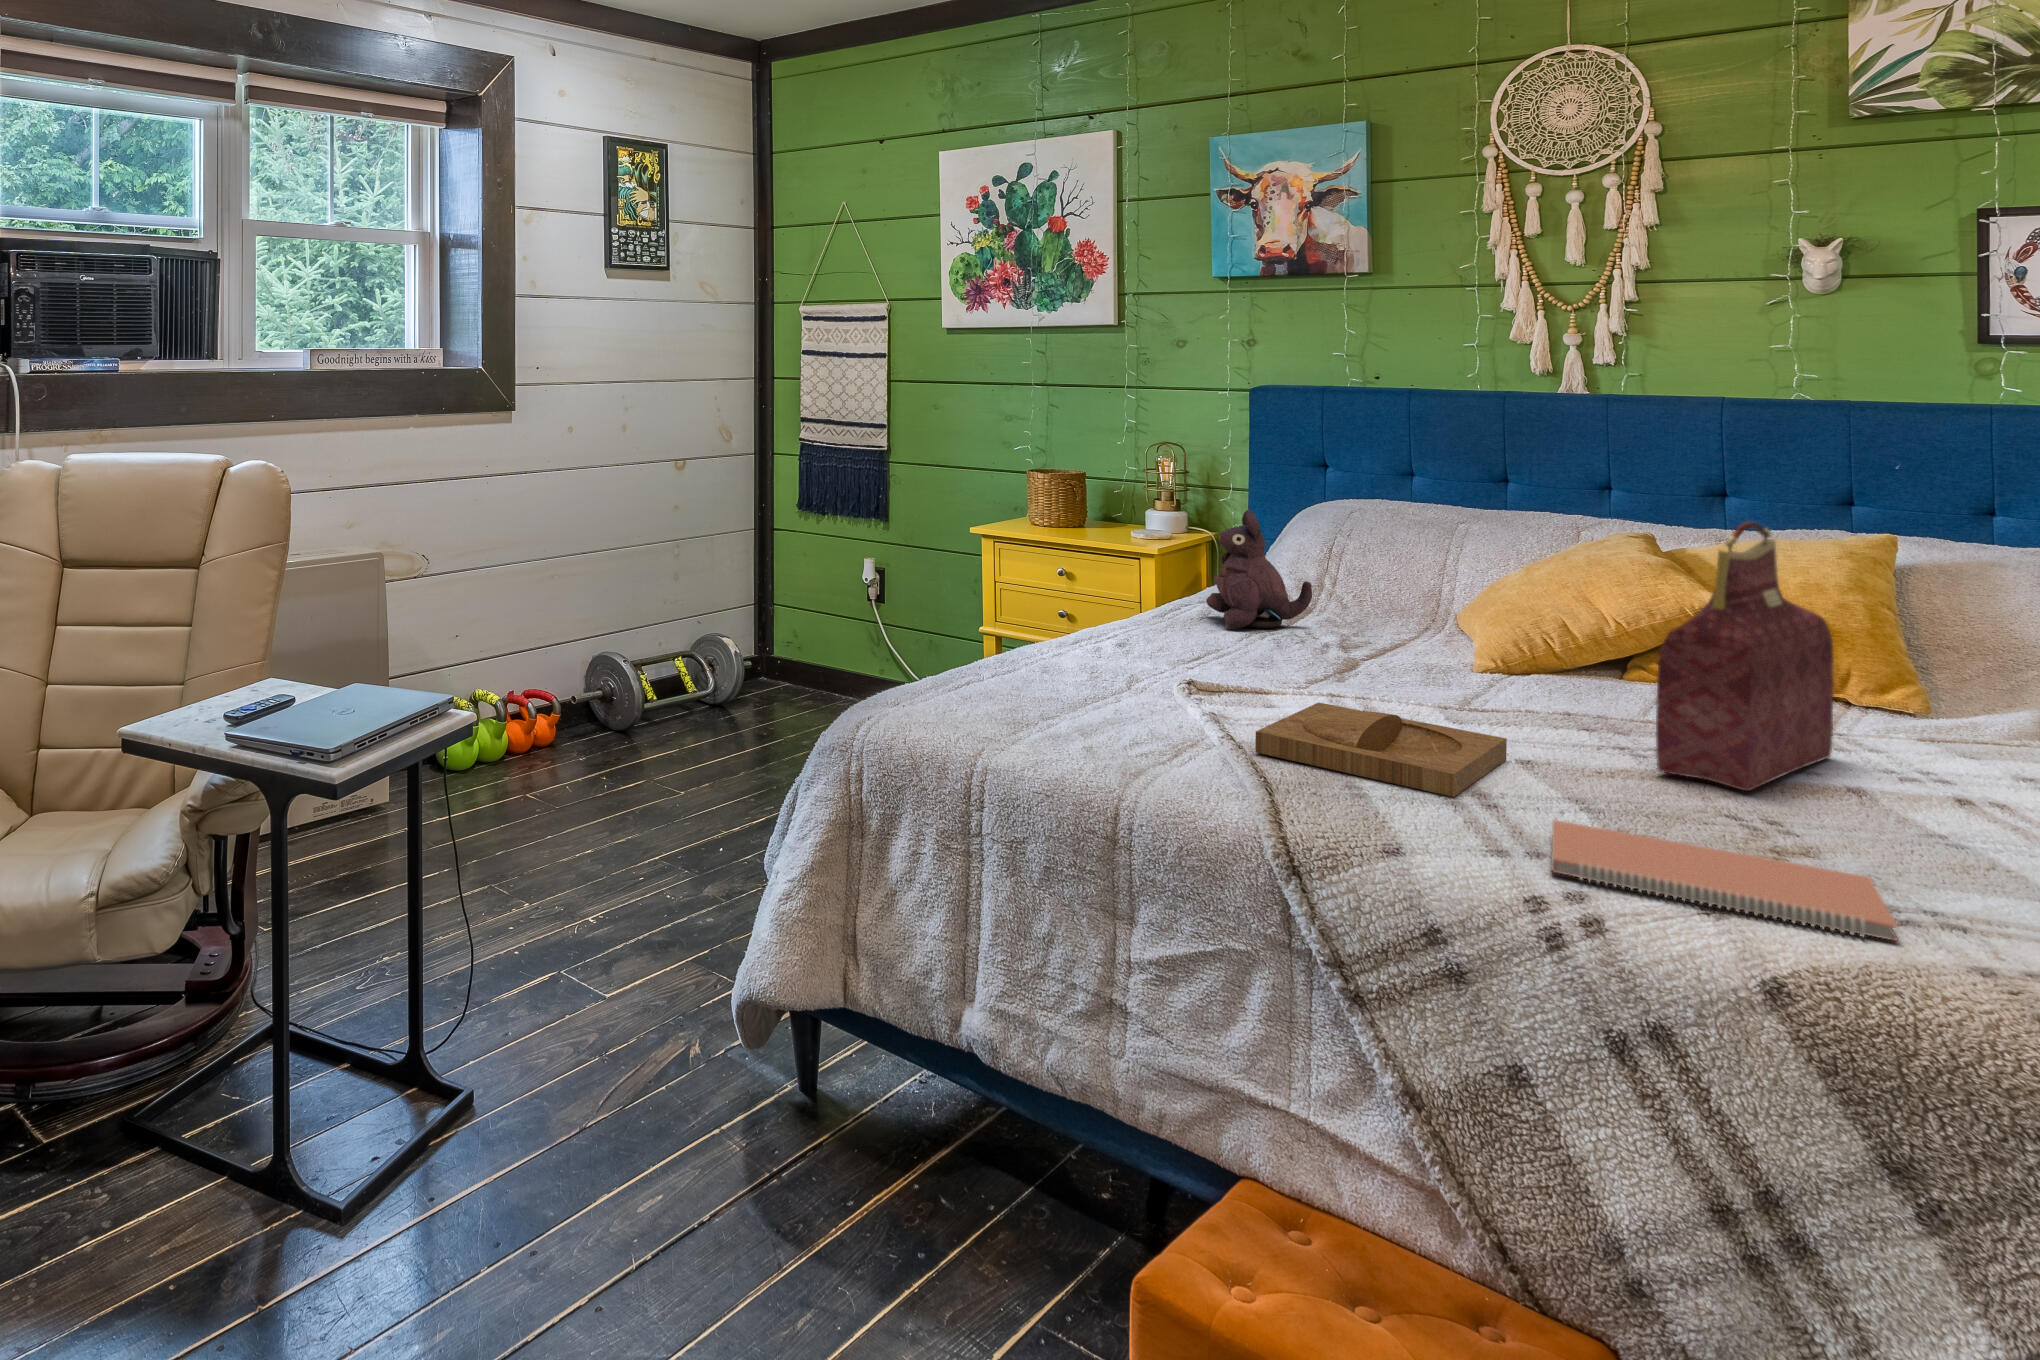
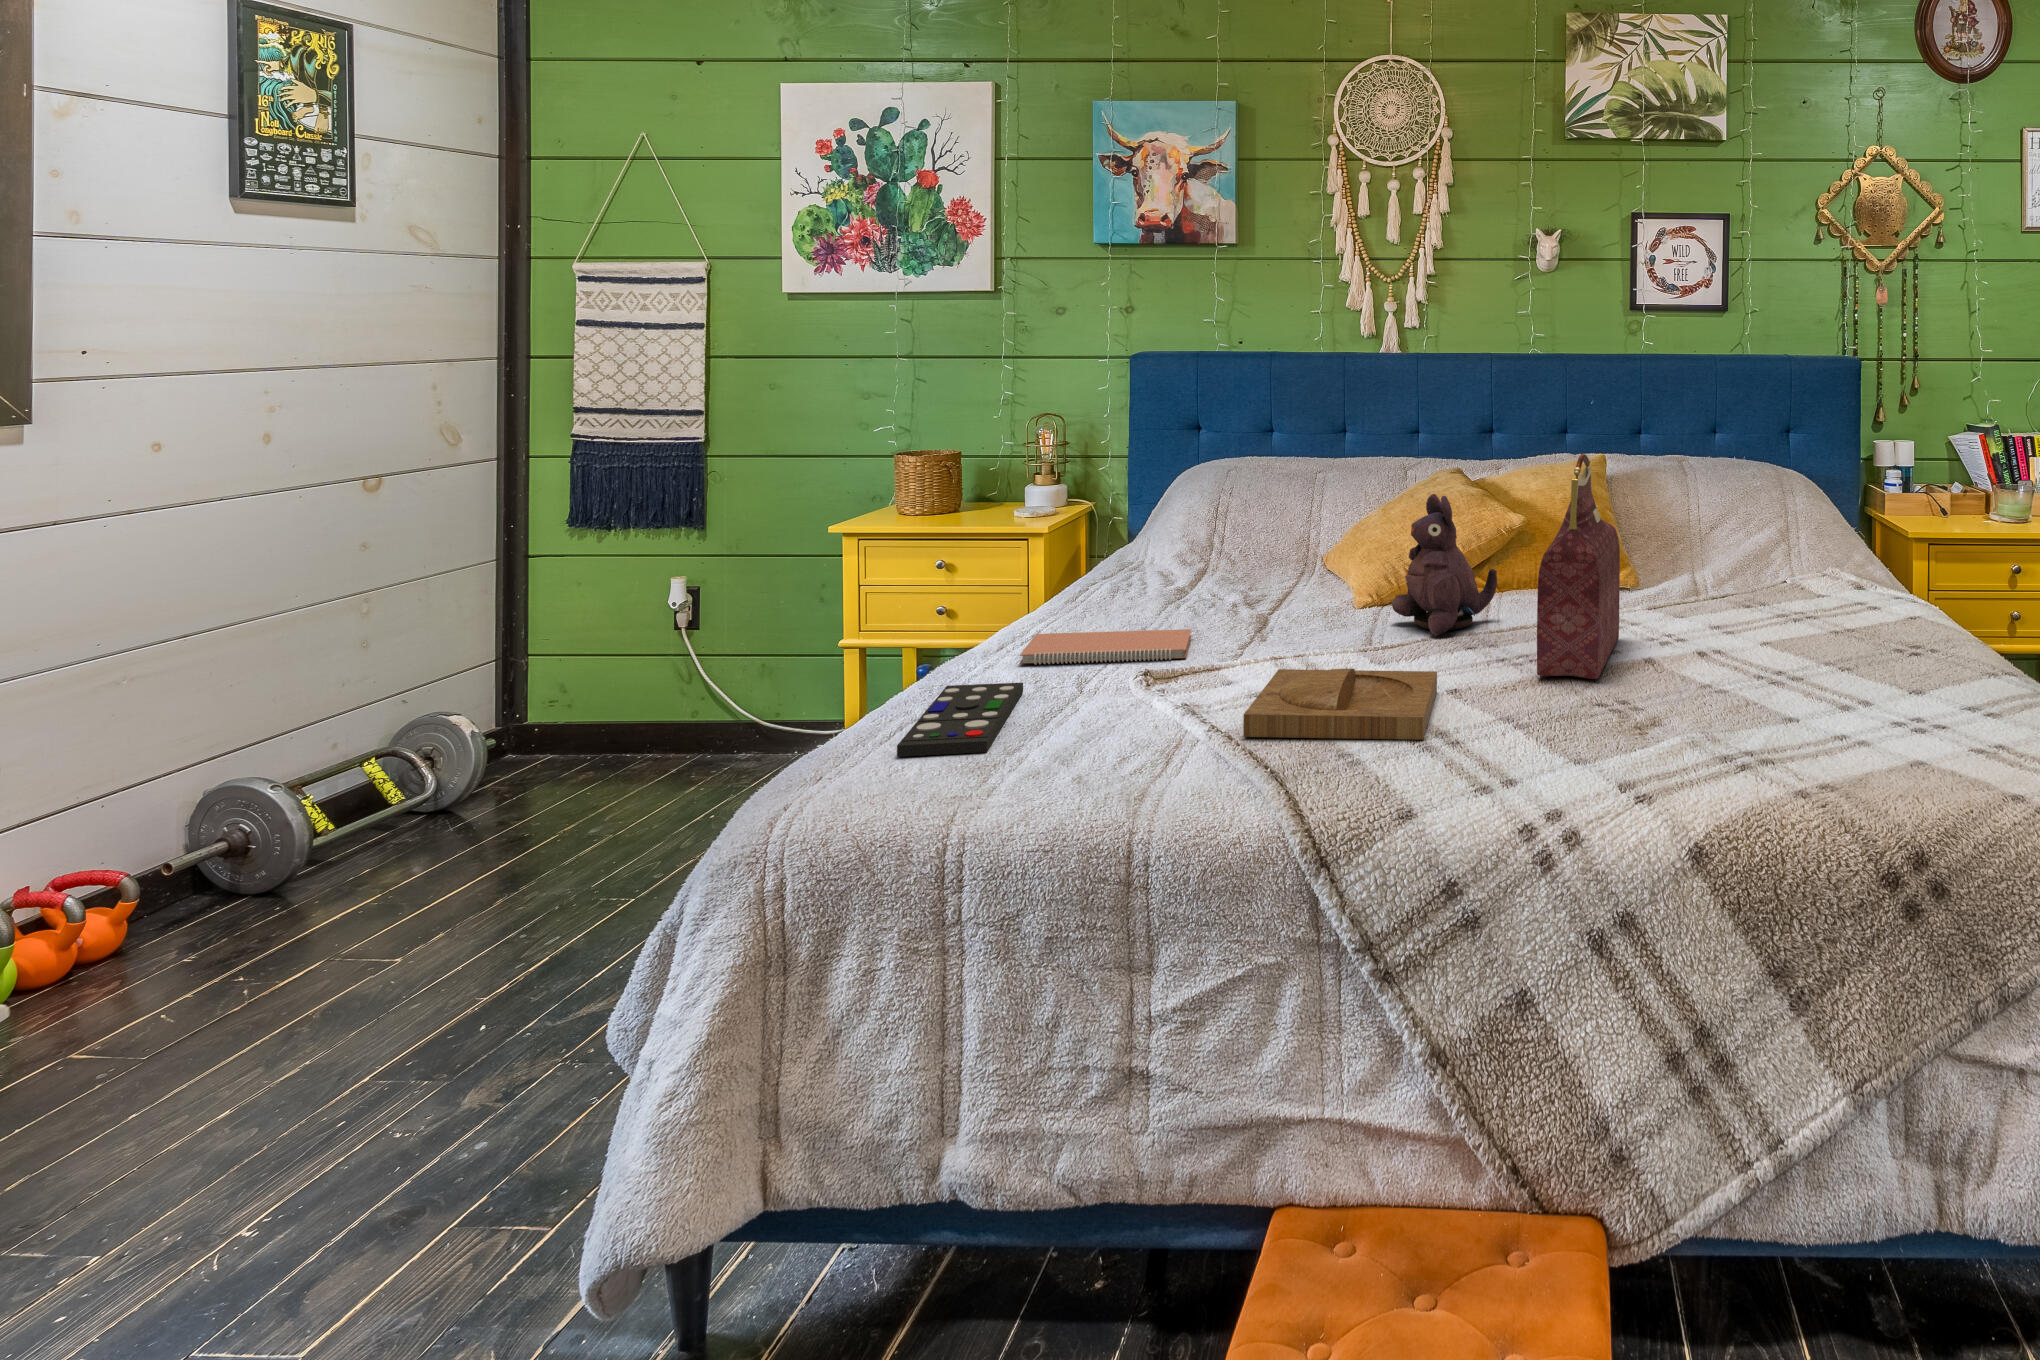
plush toy: present [1206,510,1312,629] -> present [1392,494,1497,636]
remote control: none [957,661,1075,715] -> present [897,683,1023,757]
notebook: present [1552,819,1897,941] -> present [1020,629,1191,665]

